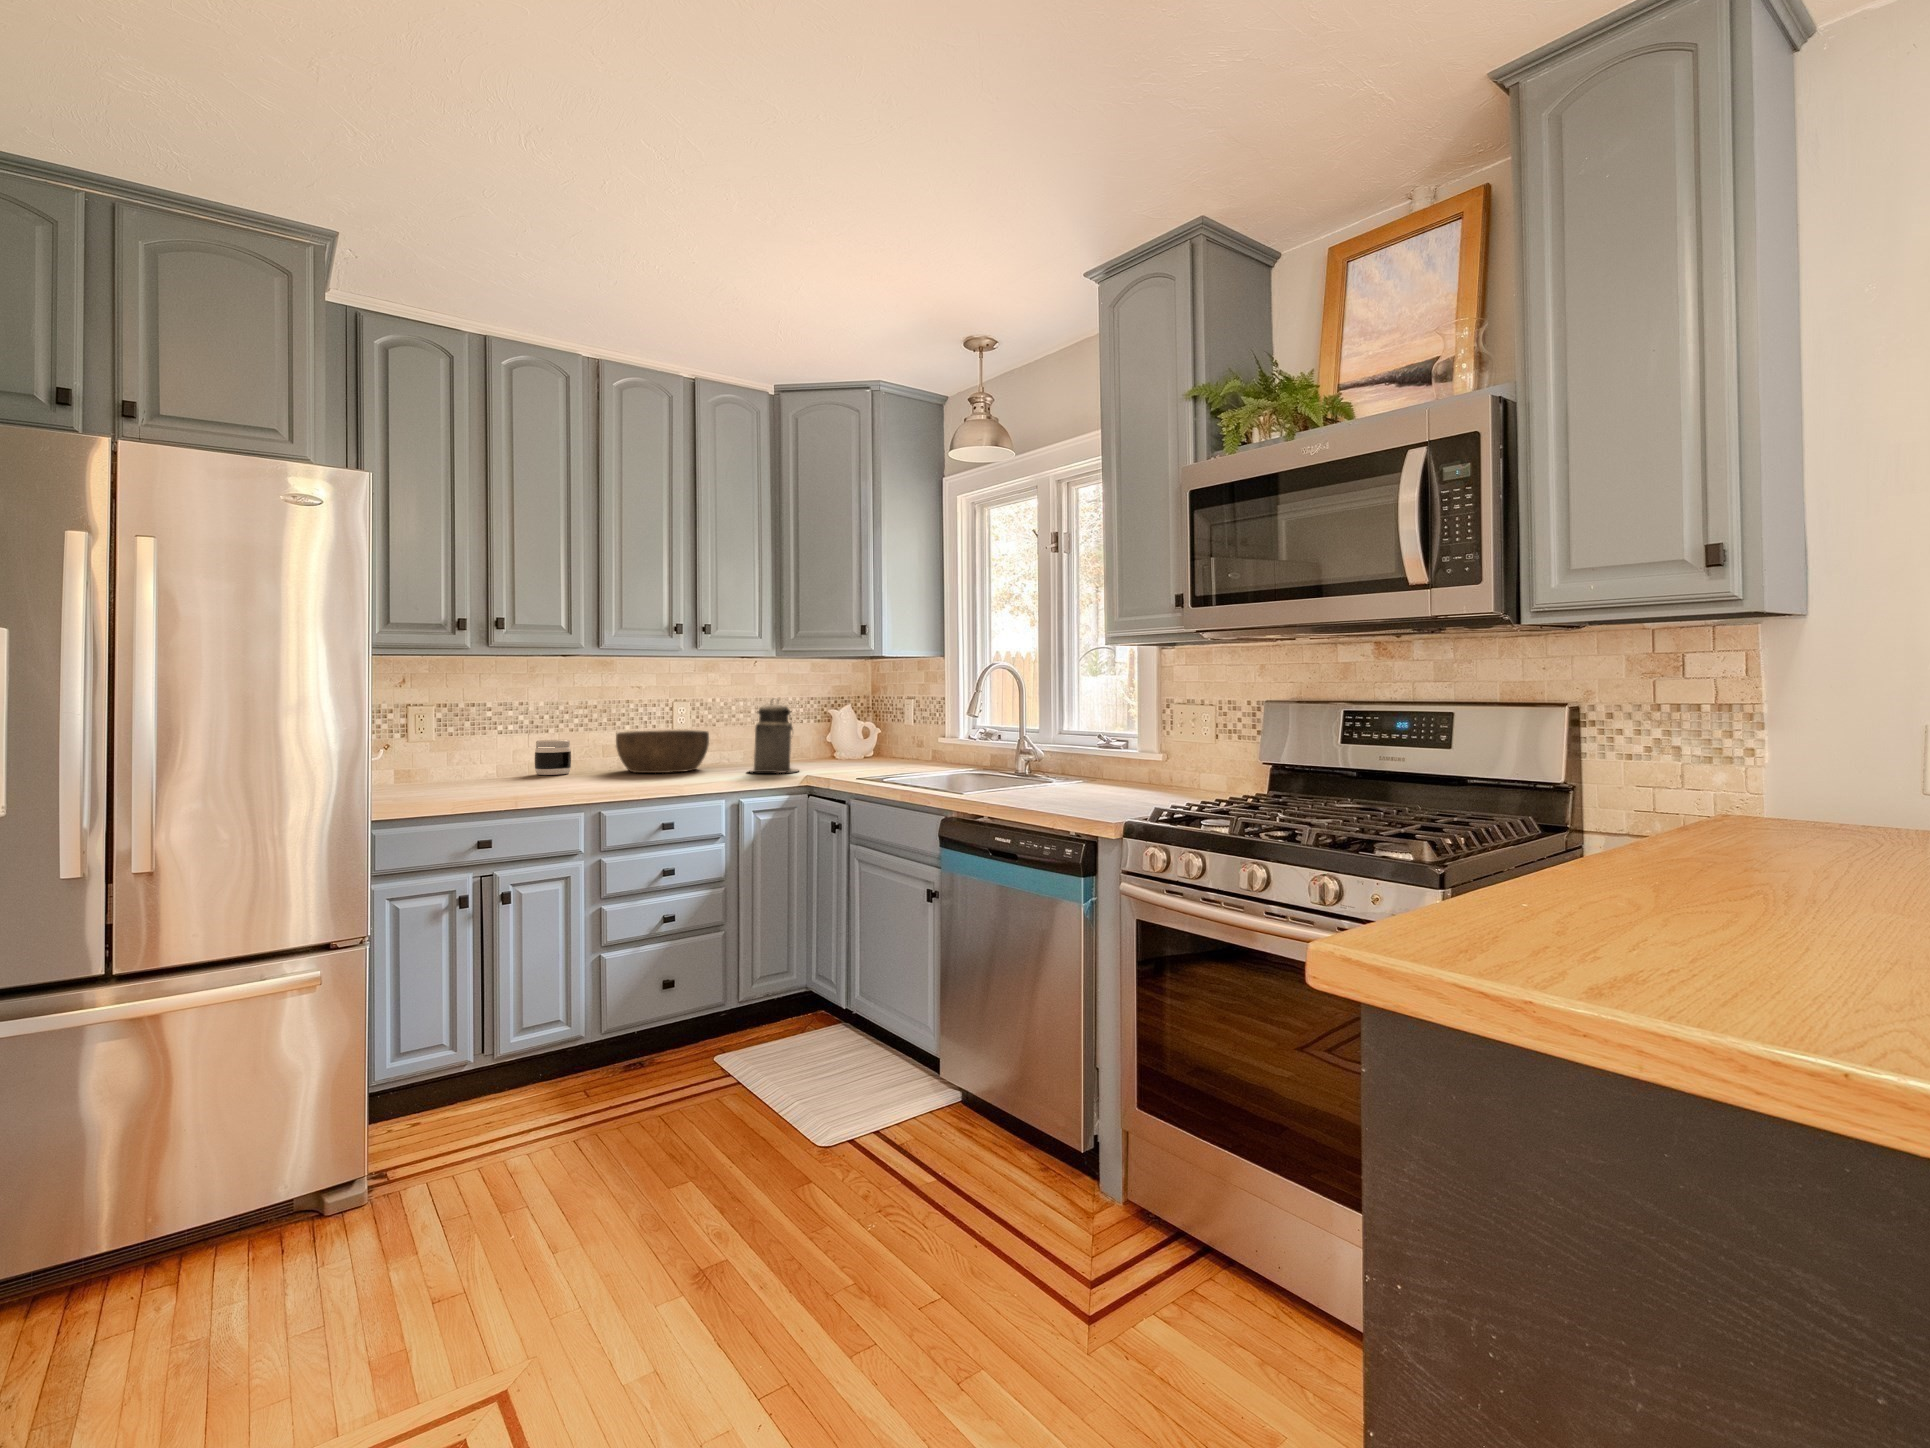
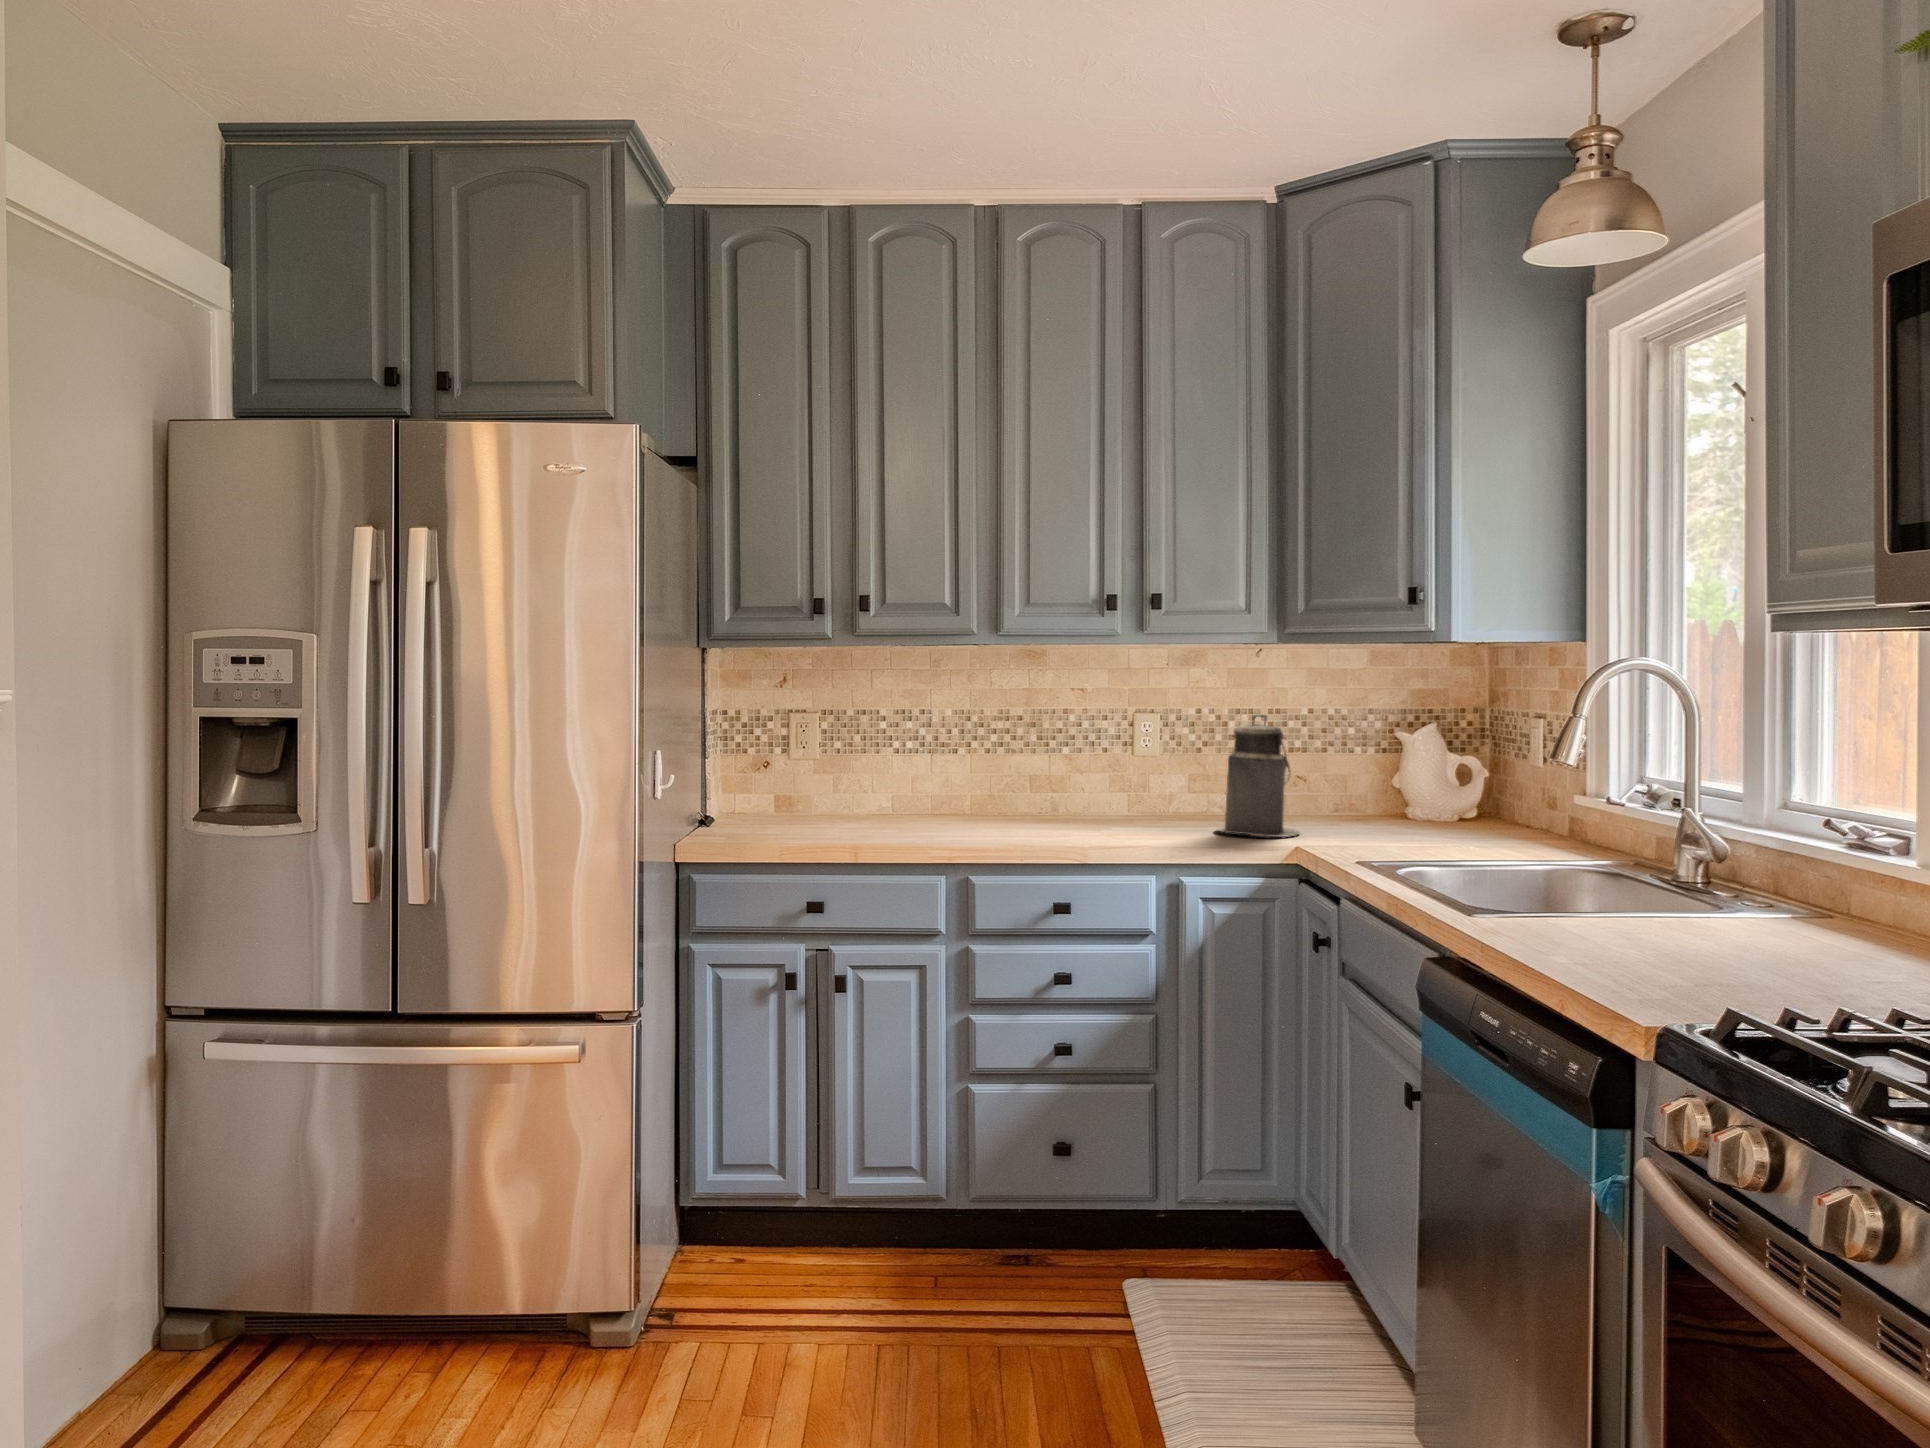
bowl: present [616,730,709,773] -> none [1040,755,1175,822]
jar: present [535,740,571,775] -> none [940,763,986,814]

